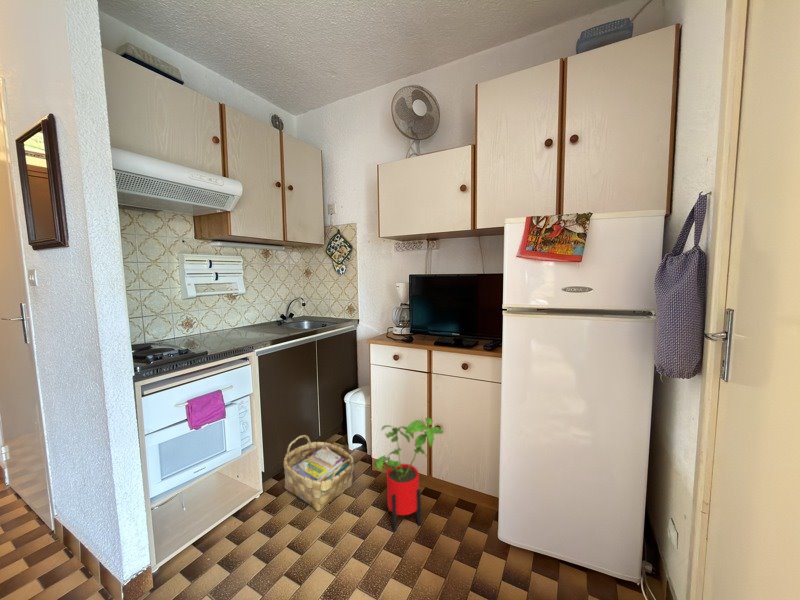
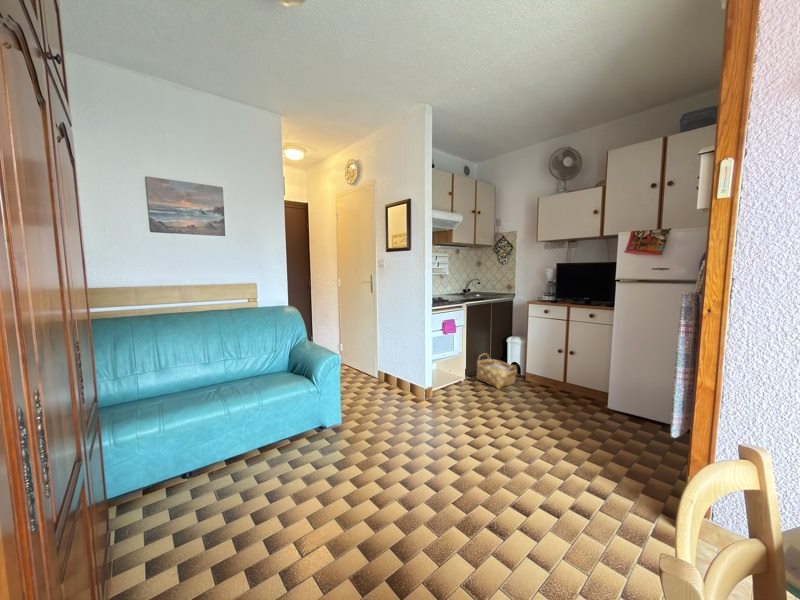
house plant: present [374,418,443,531] -> none [534,340,577,400]

